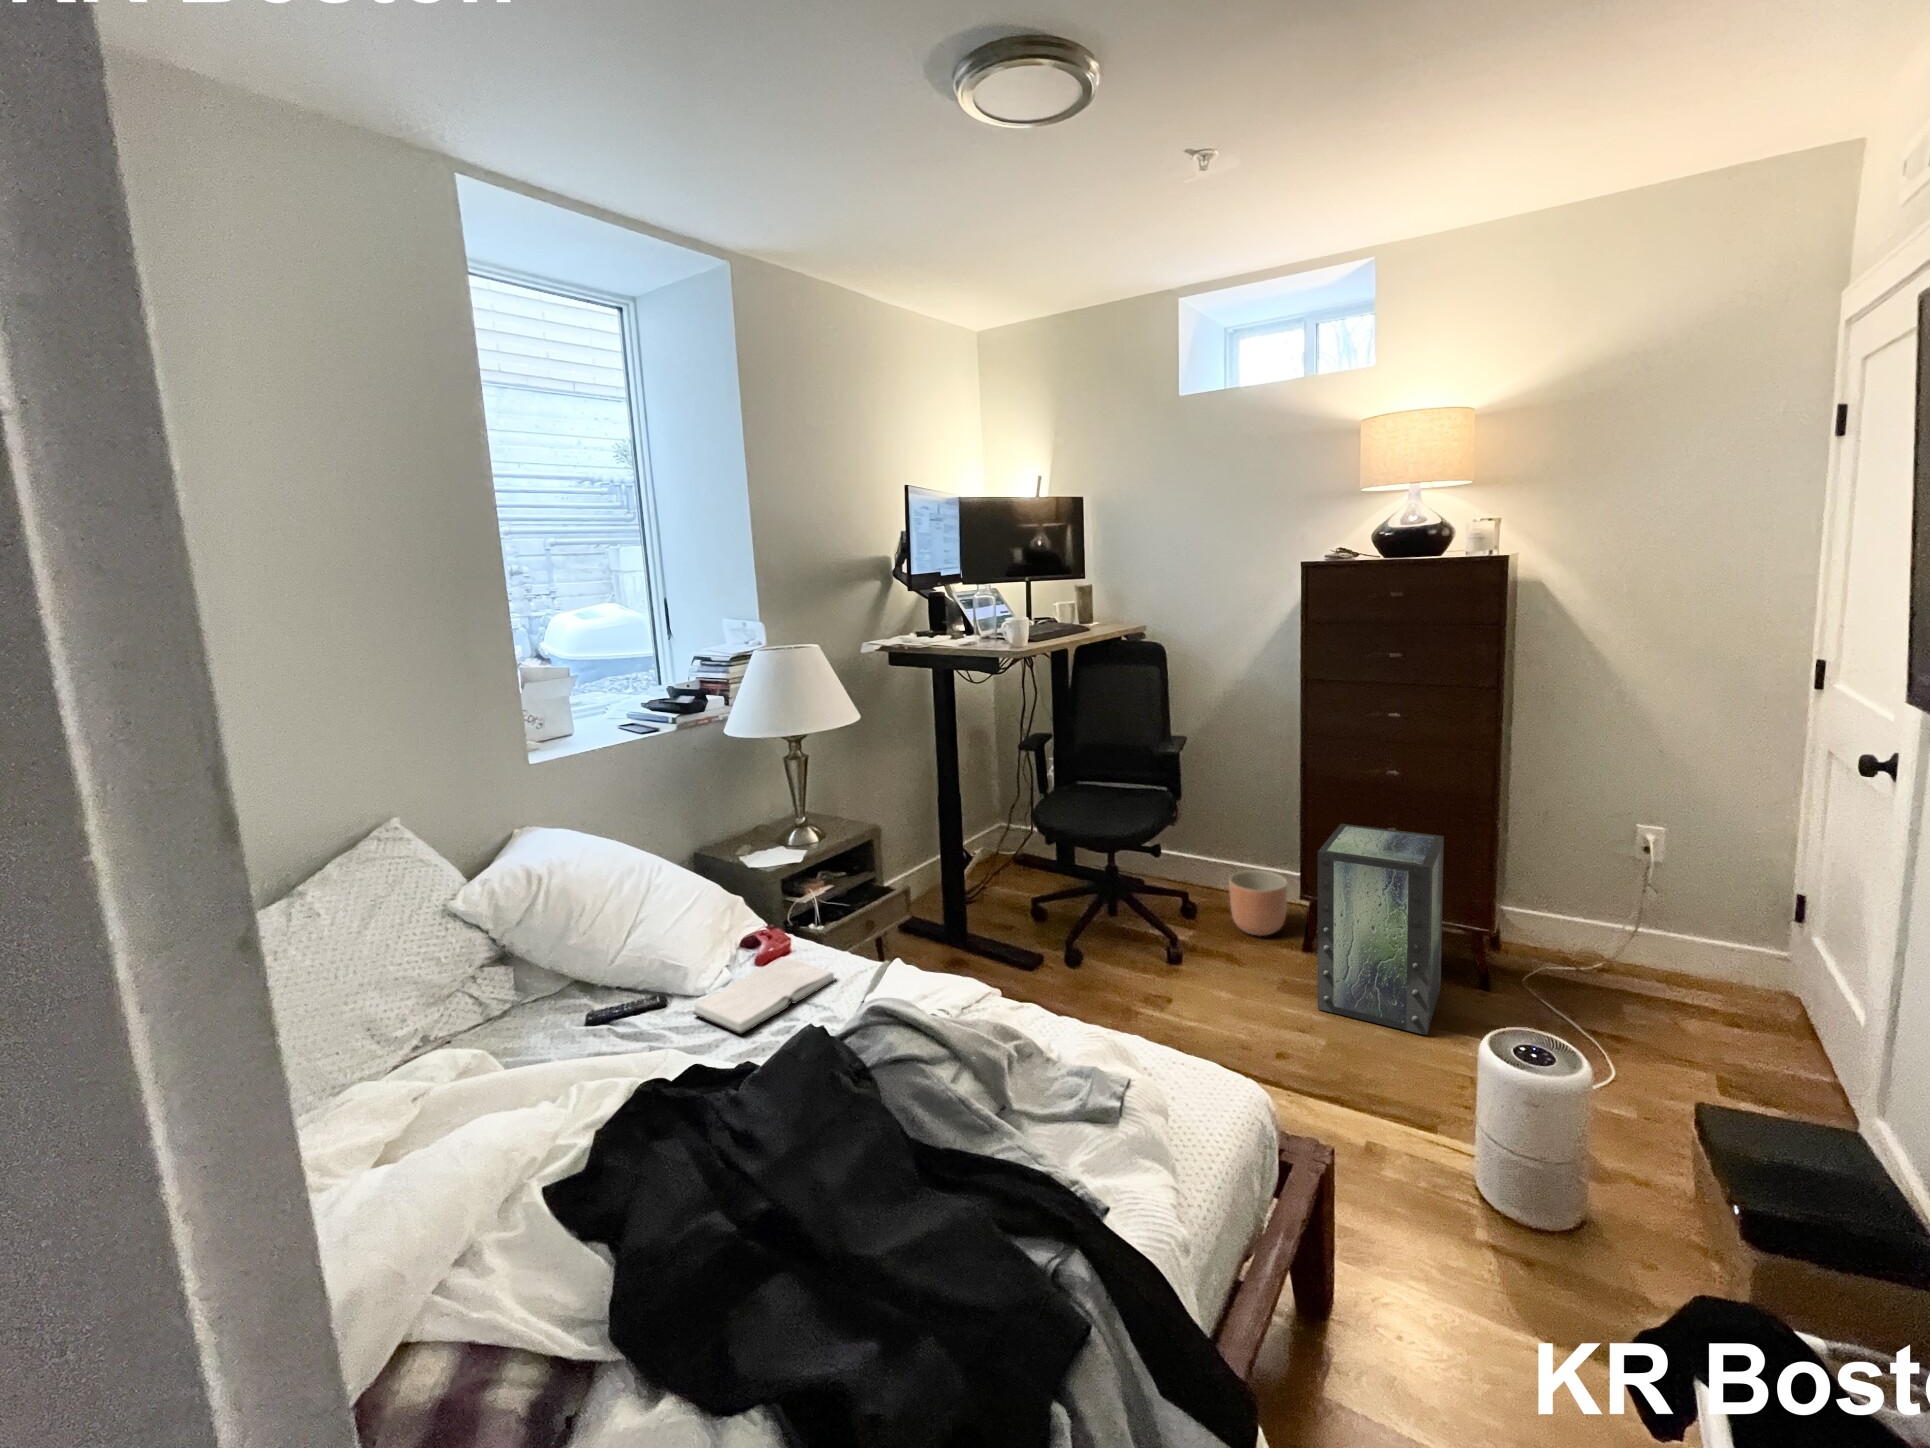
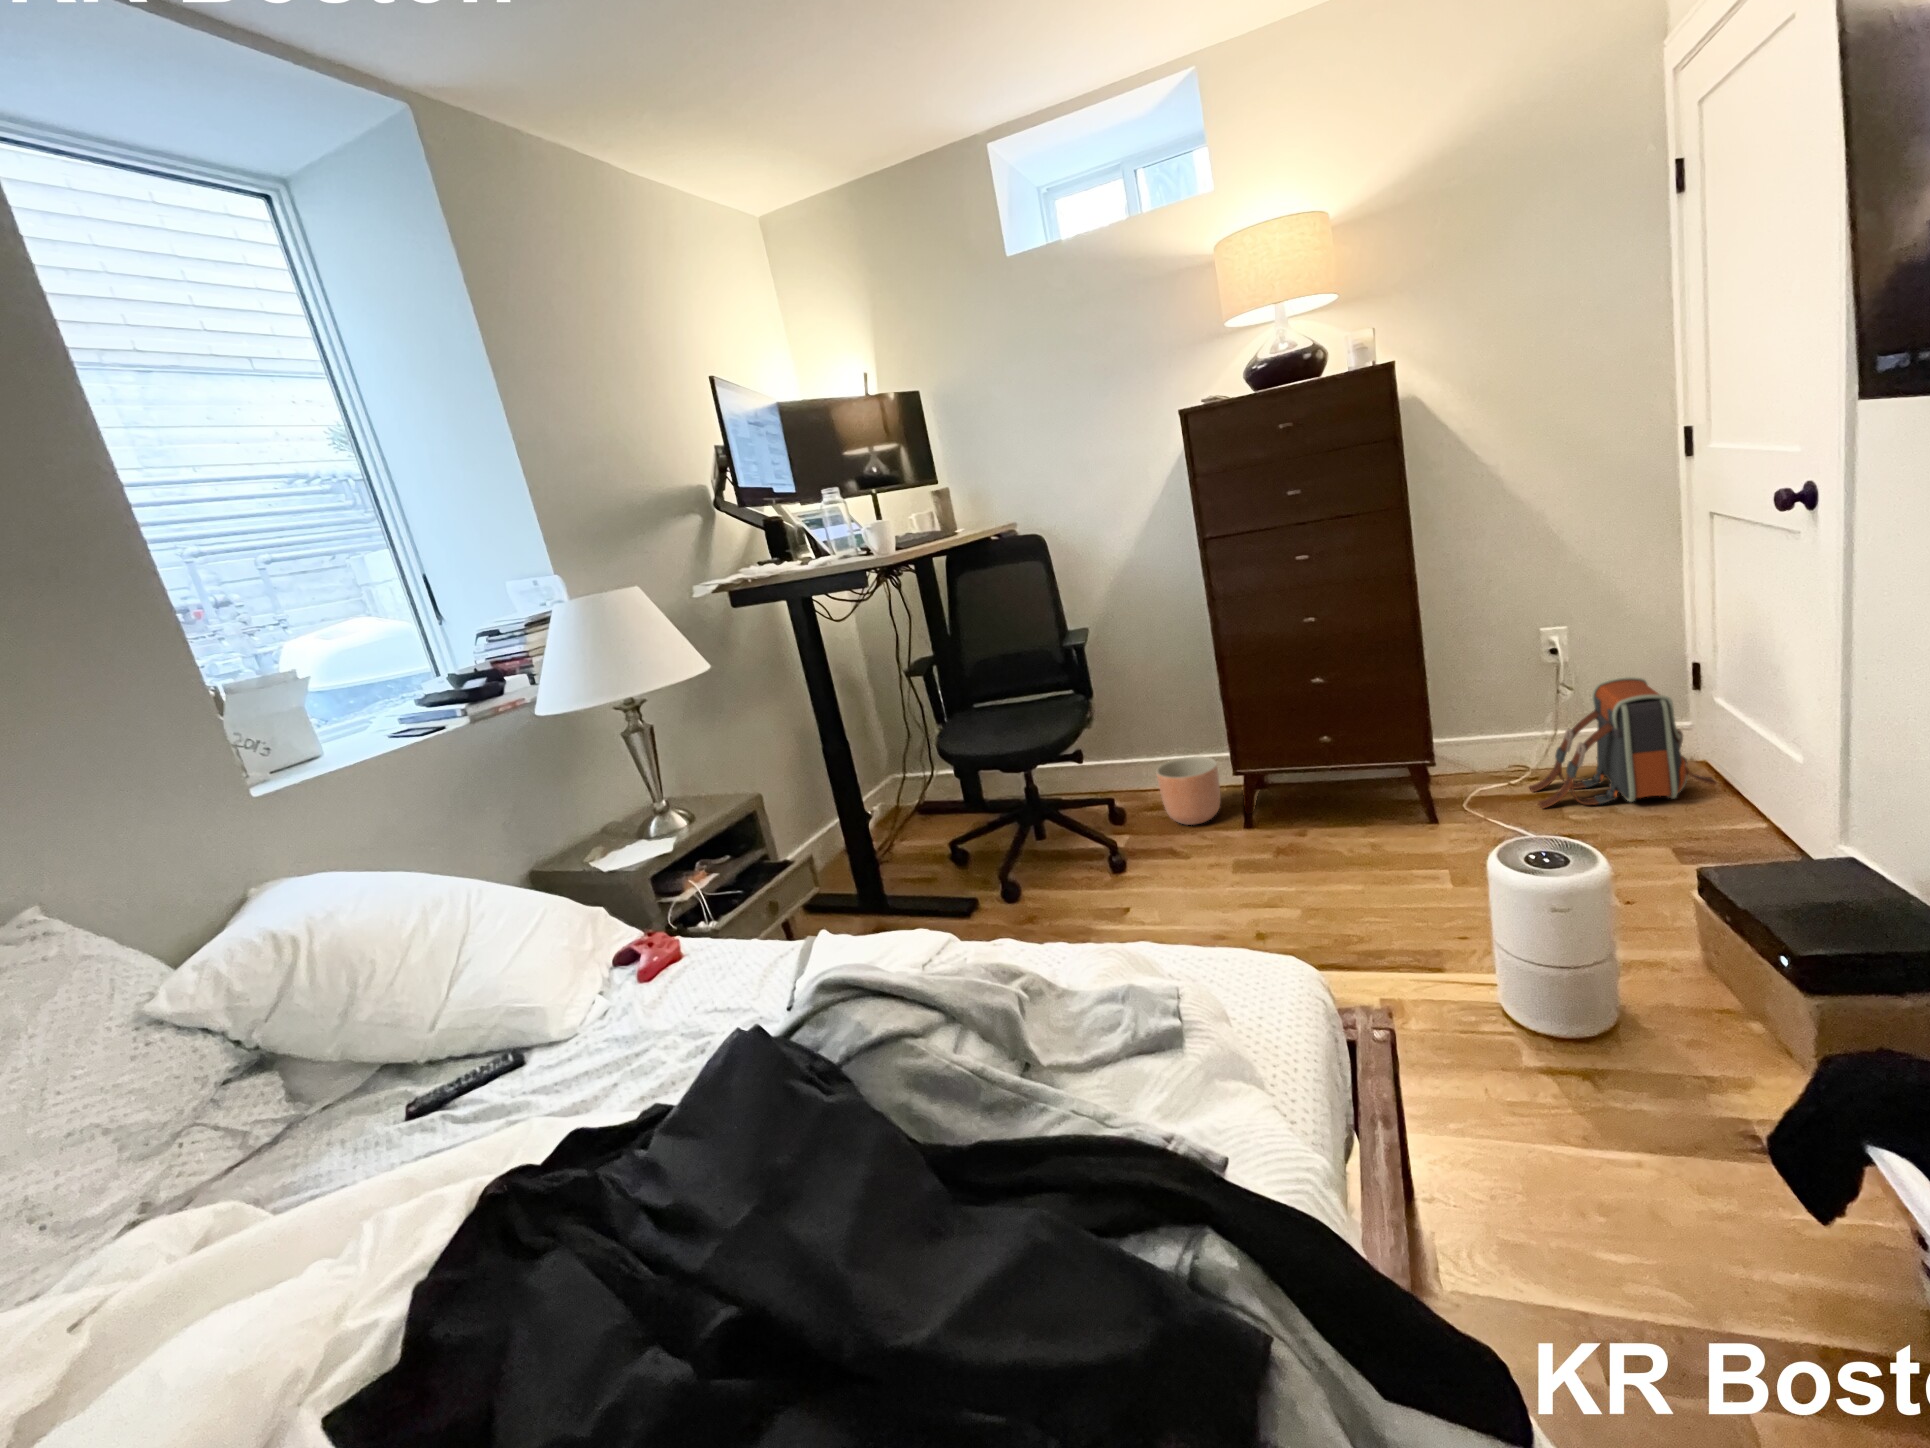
storage box: present [1318,824,1444,1035] -> none [1257,673,1399,880]
backpack: none [1594,893,1792,1028] -> present [1529,677,1717,808]
hardback book: present [693,957,835,1034] -> none [562,961,753,1073]

